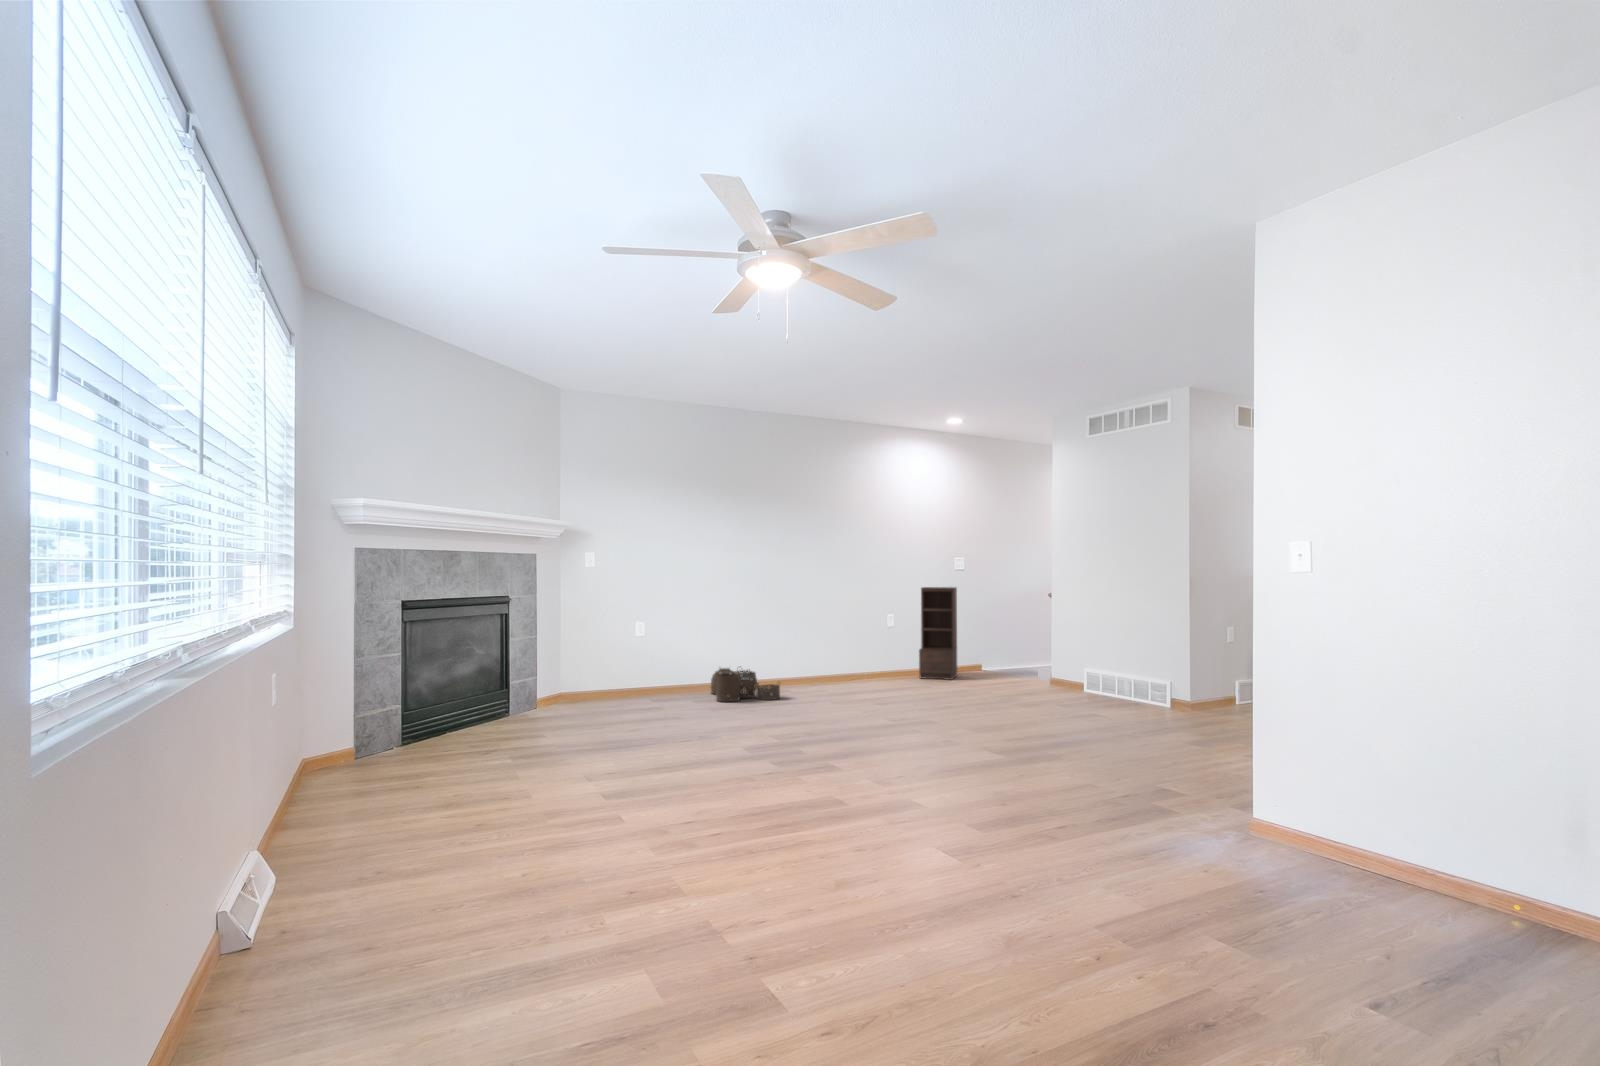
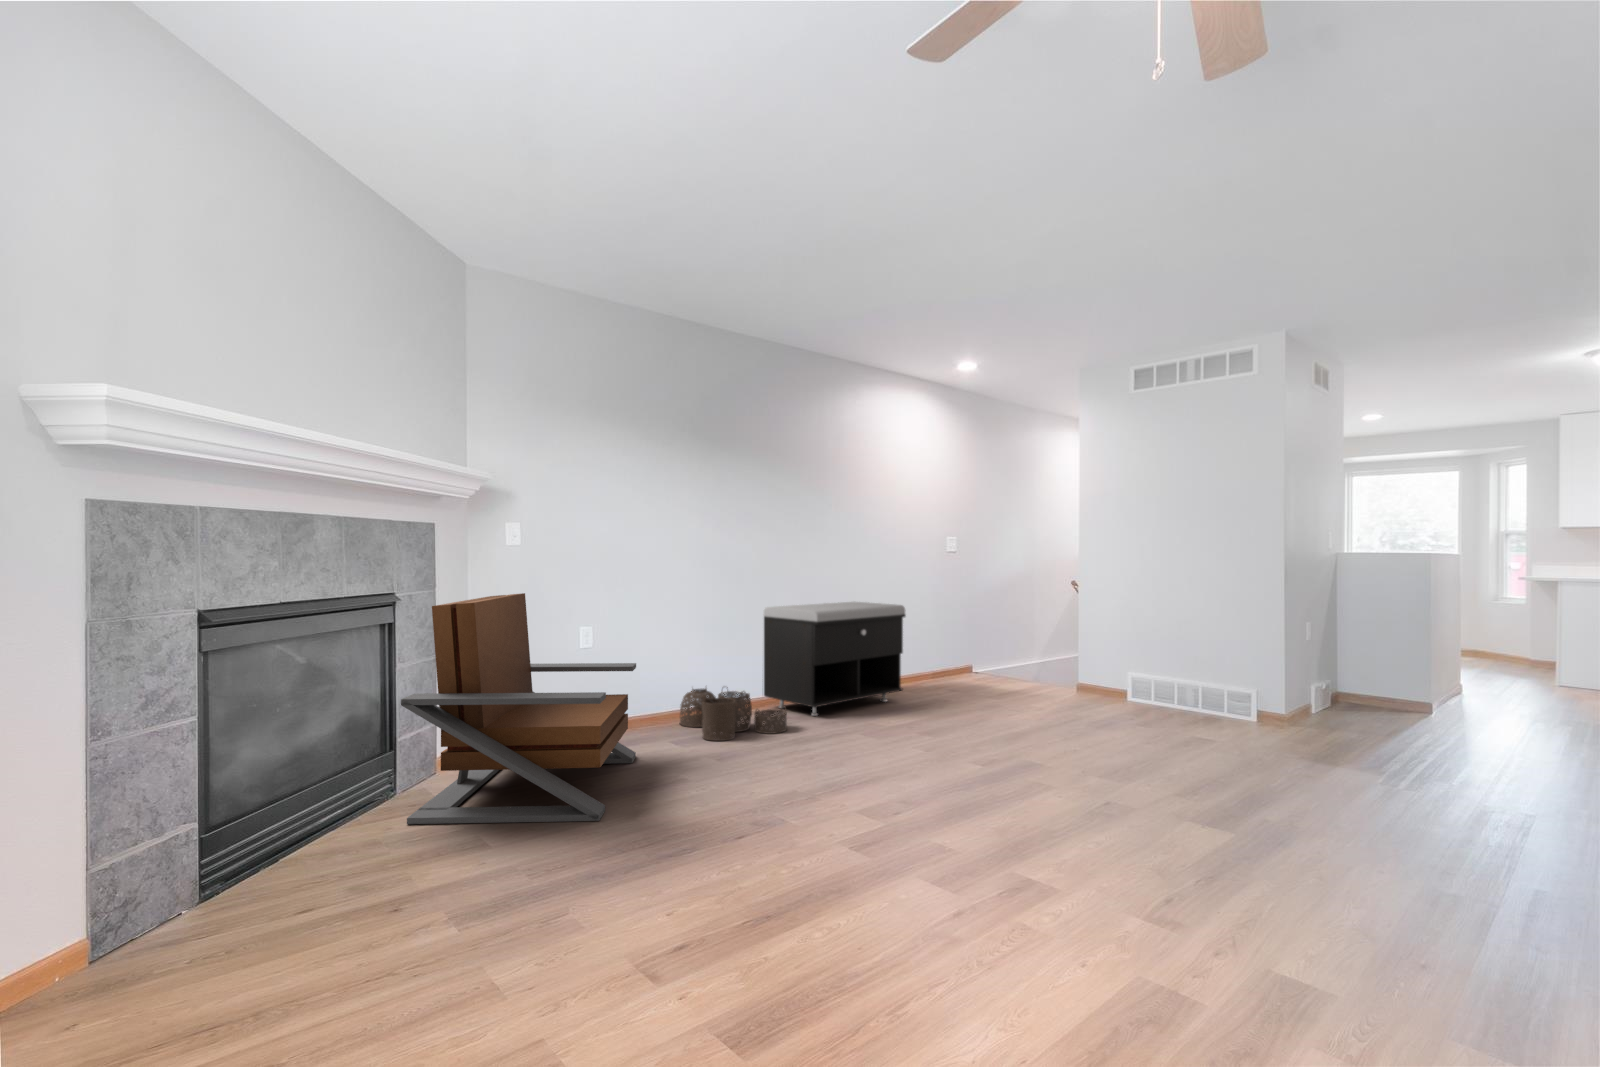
bookshelf: present [919,587,957,680] -> none [913,573,958,687]
lounge chair: none [507,597,663,732] -> present [401,593,636,824]
storage bench: none [781,609,893,692] -> present [763,602,906,716]

